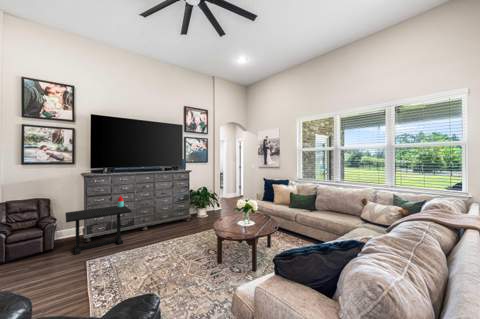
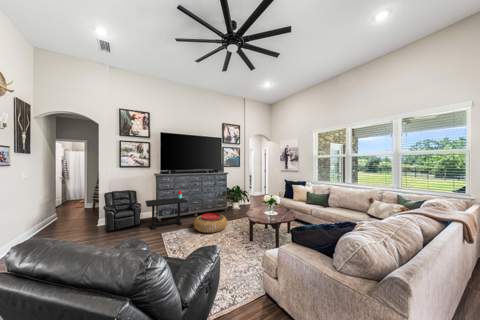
pouf: none [140,226,188,254] -> present [194,213,227,233]

